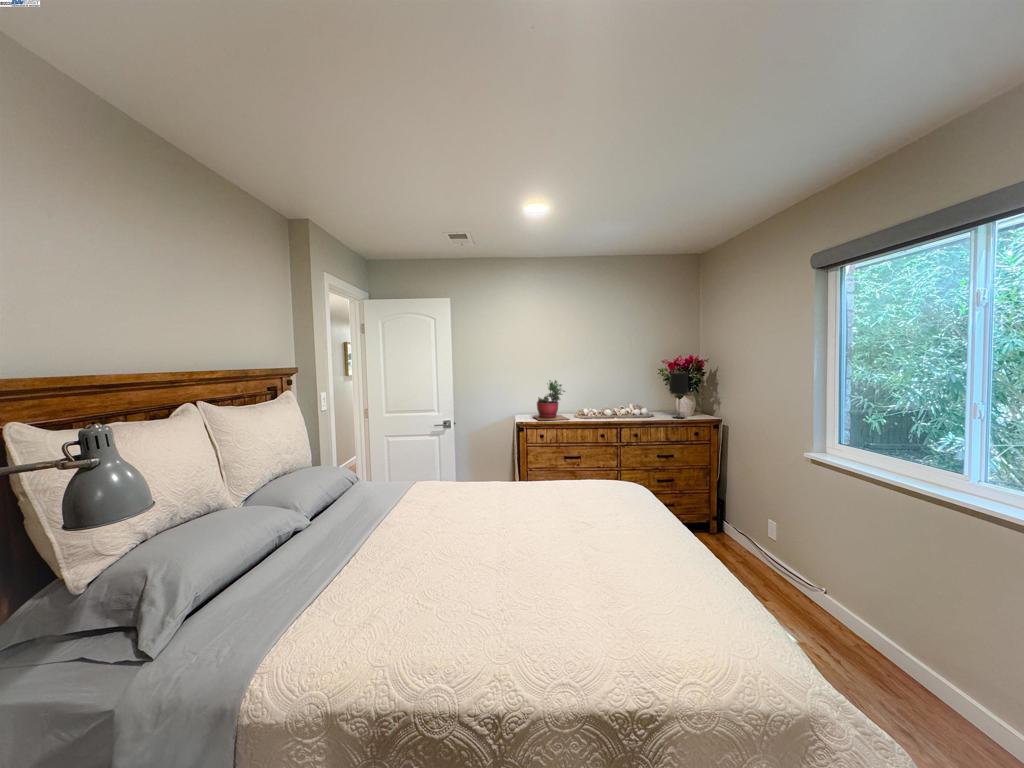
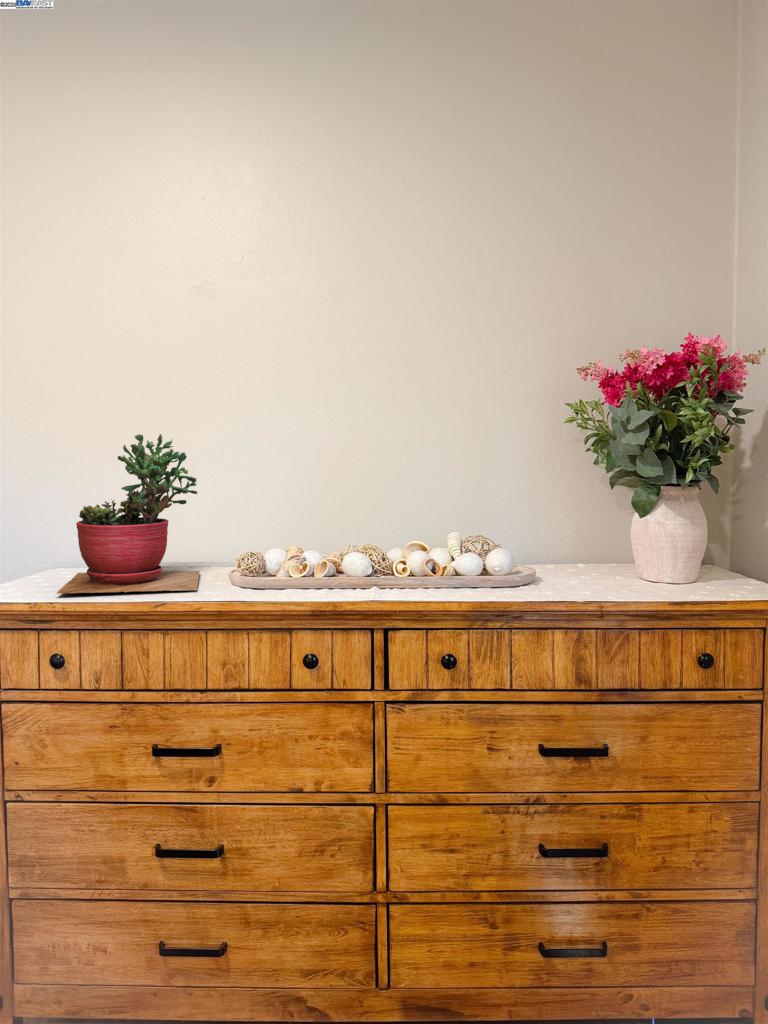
table lamp: present [670,372,688,418] -> none [603,401,674,592]

